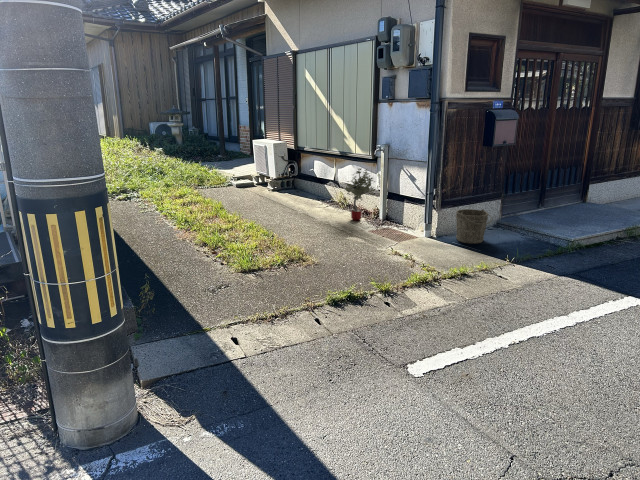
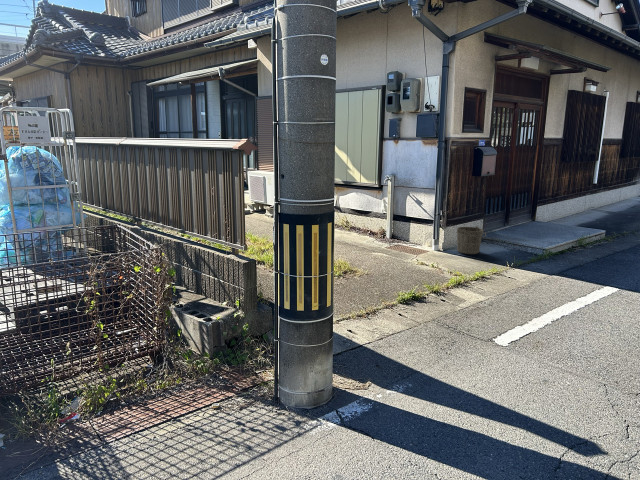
potted tree: present [345,169,375,221] -> none [353,195,384,240]

